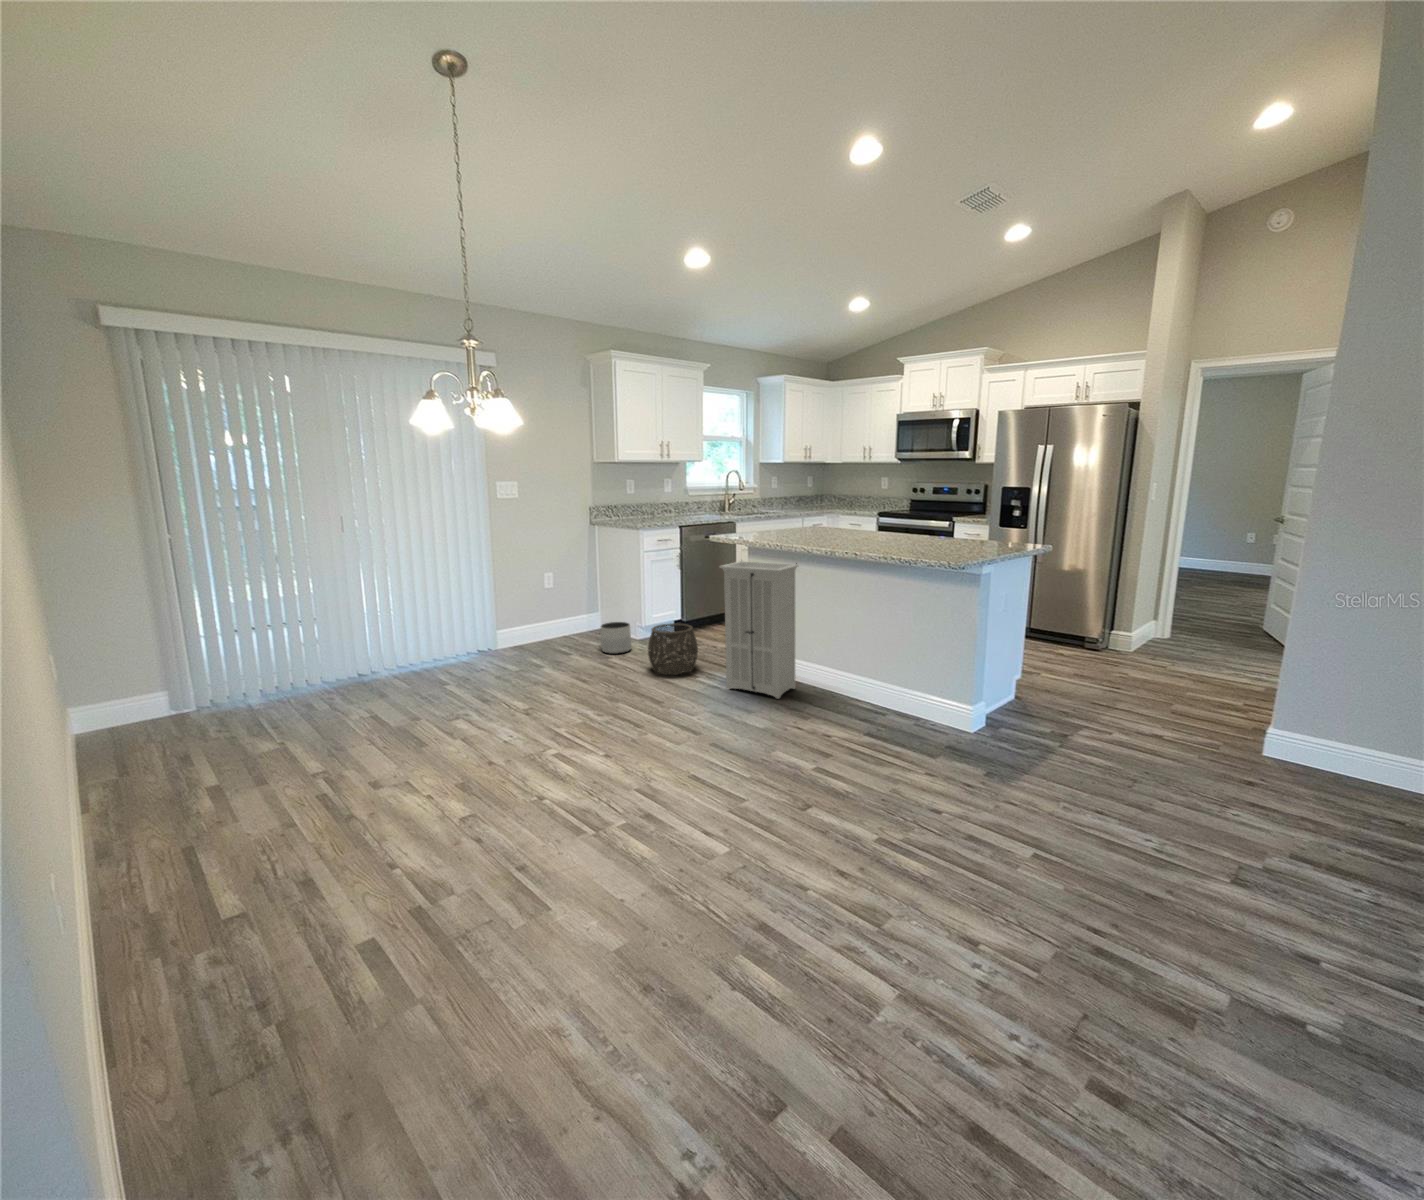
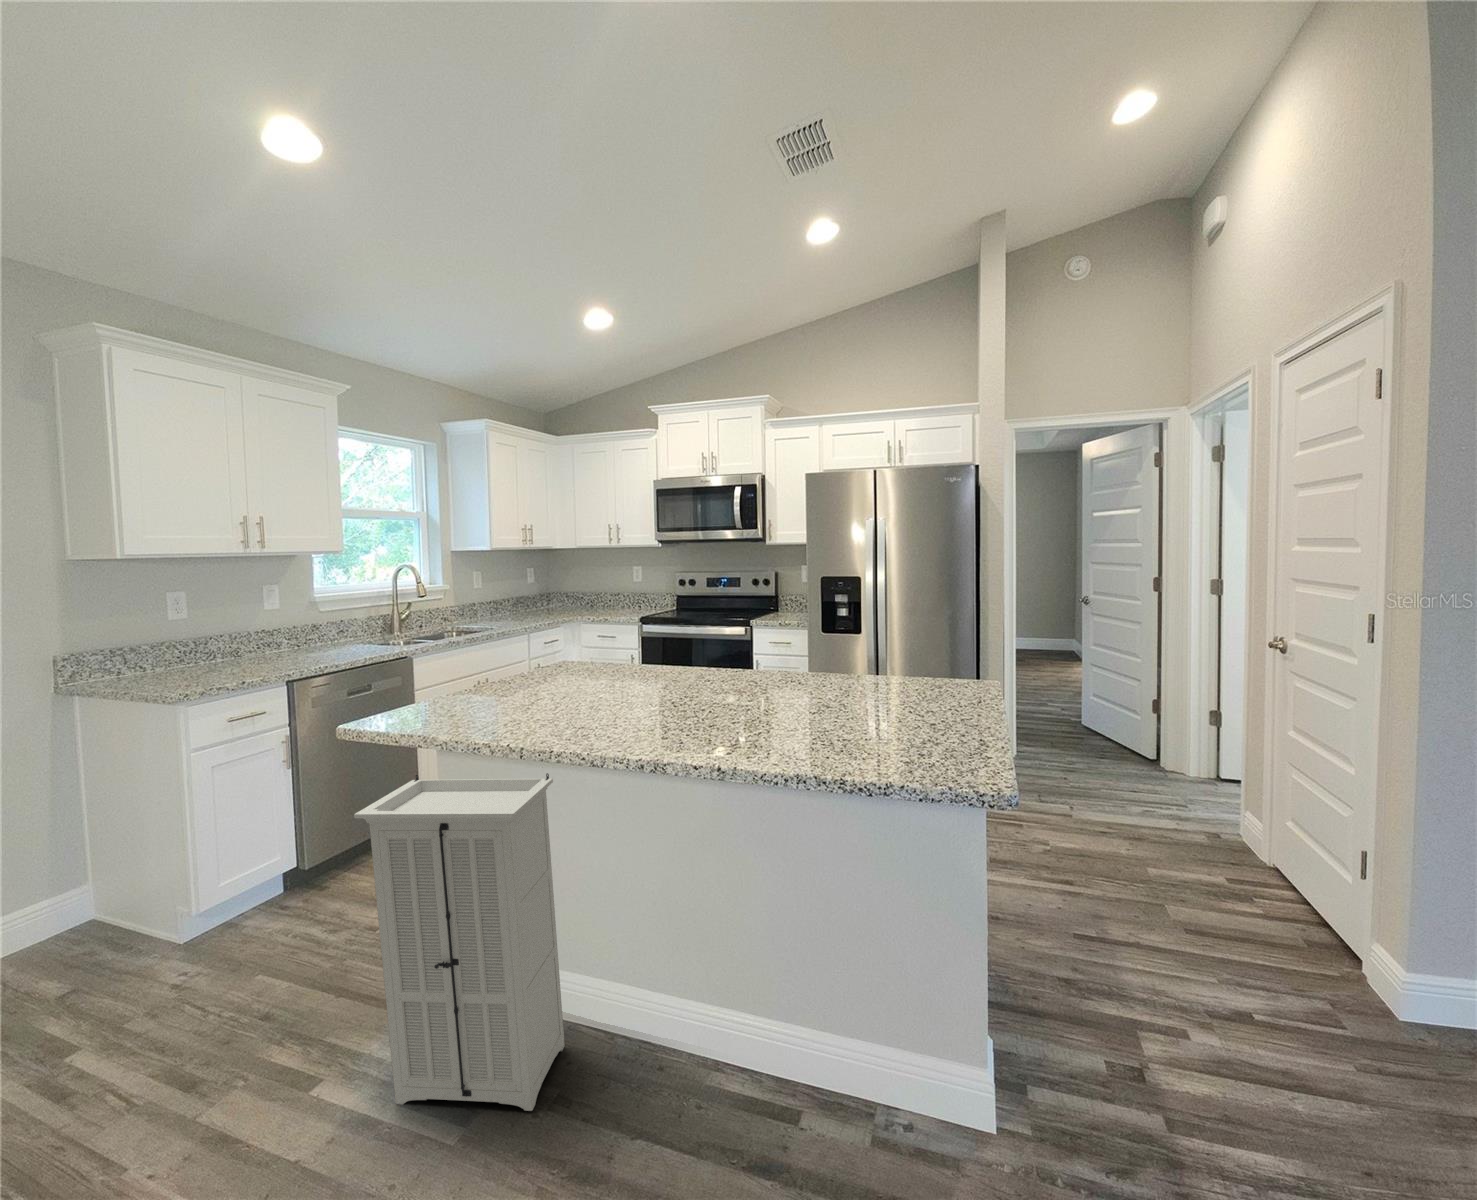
planter: present [601,622,631,654] -> none [51,927,153,1027]
woven basket: present [648,623,698,675] -> none [172,928,323,1090]

